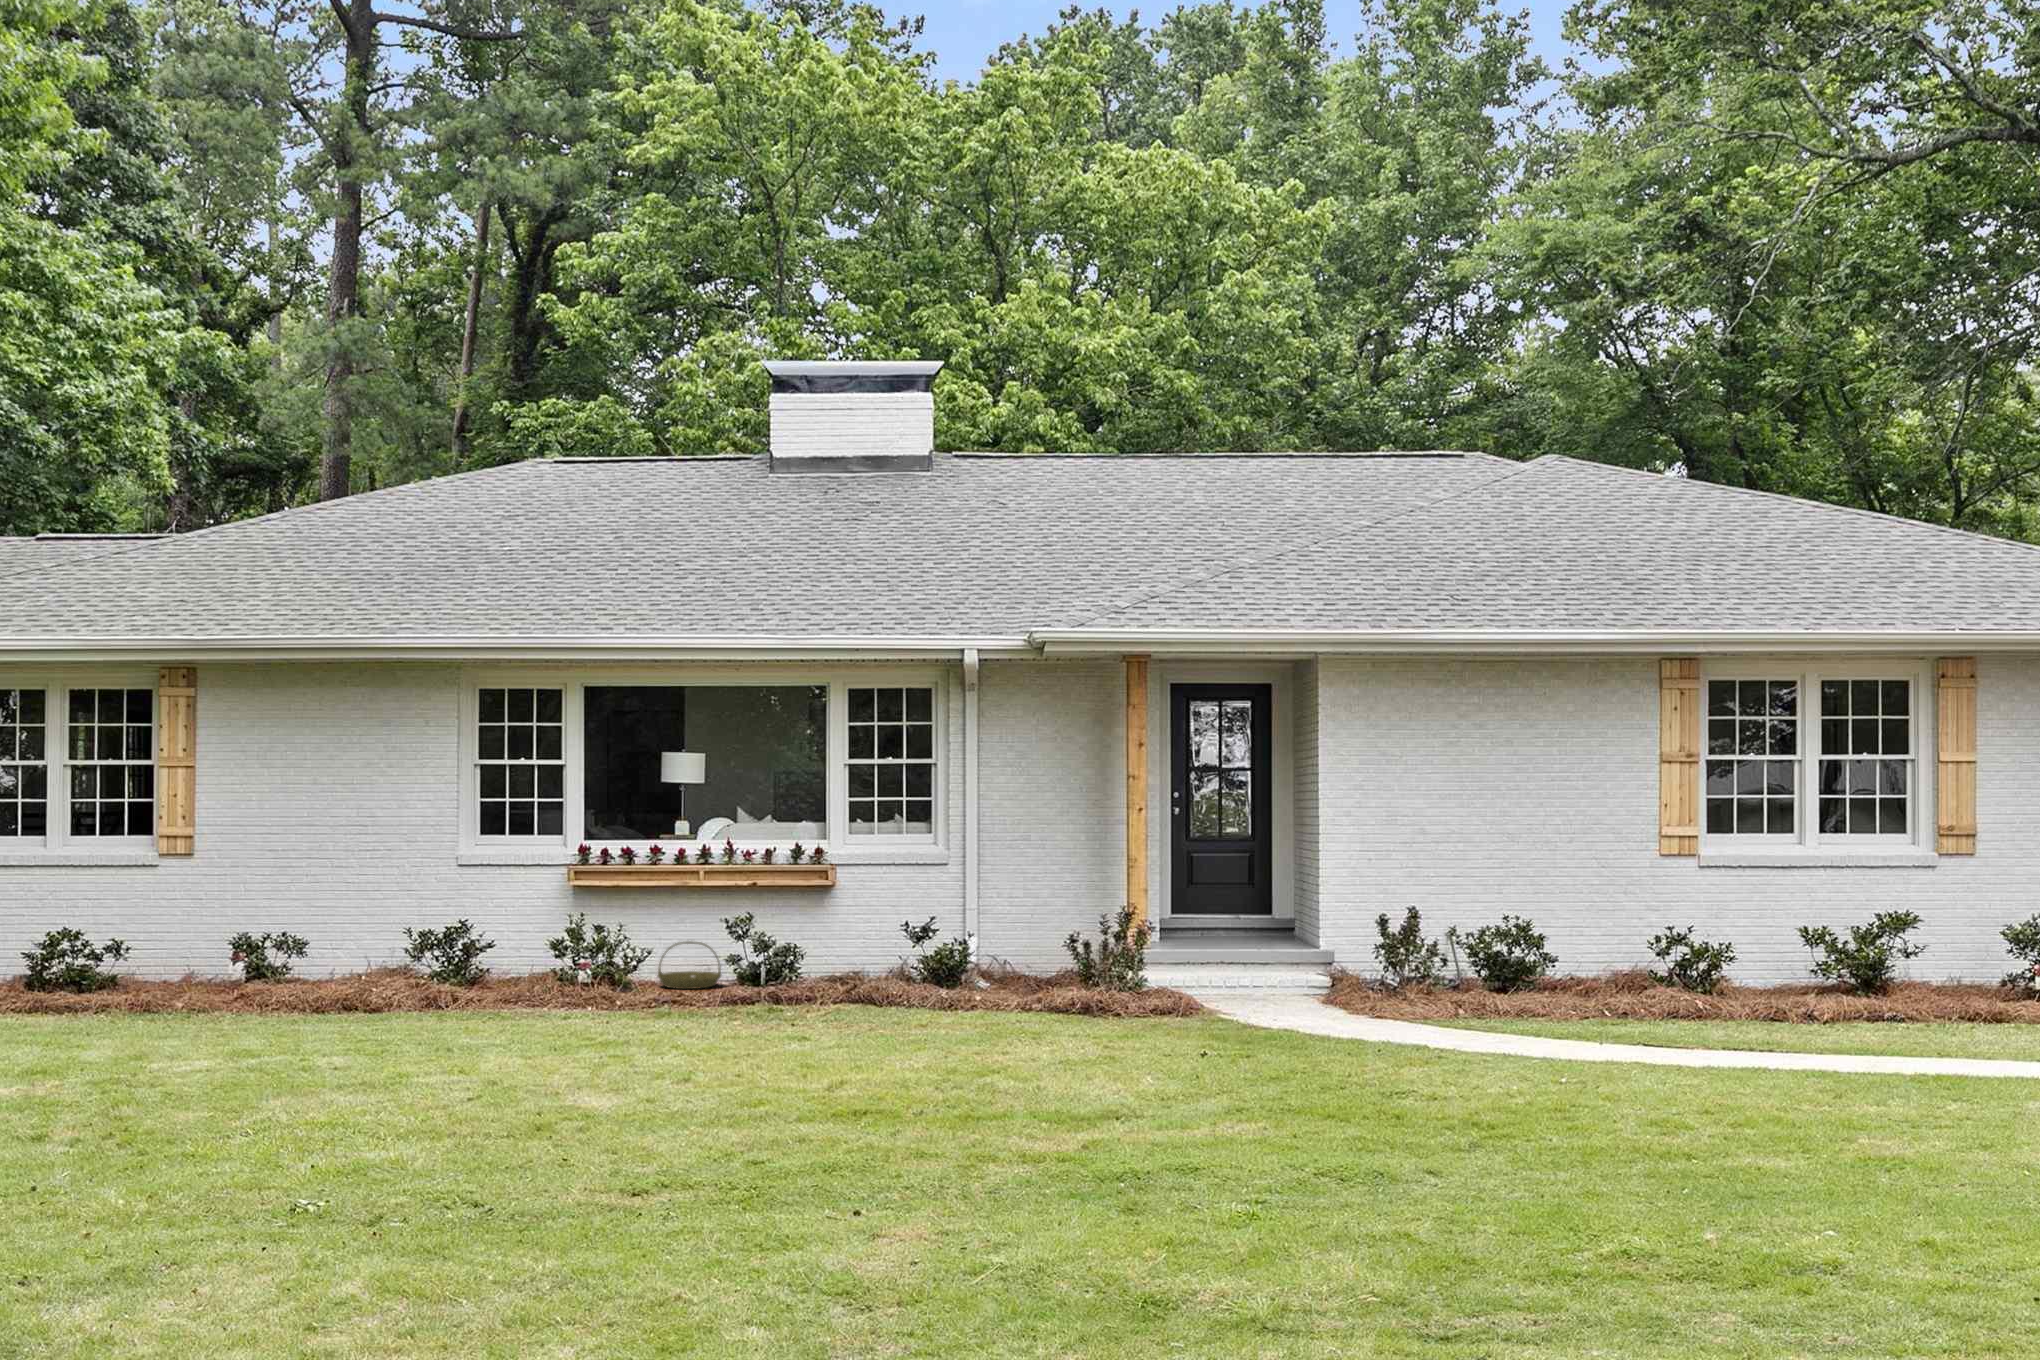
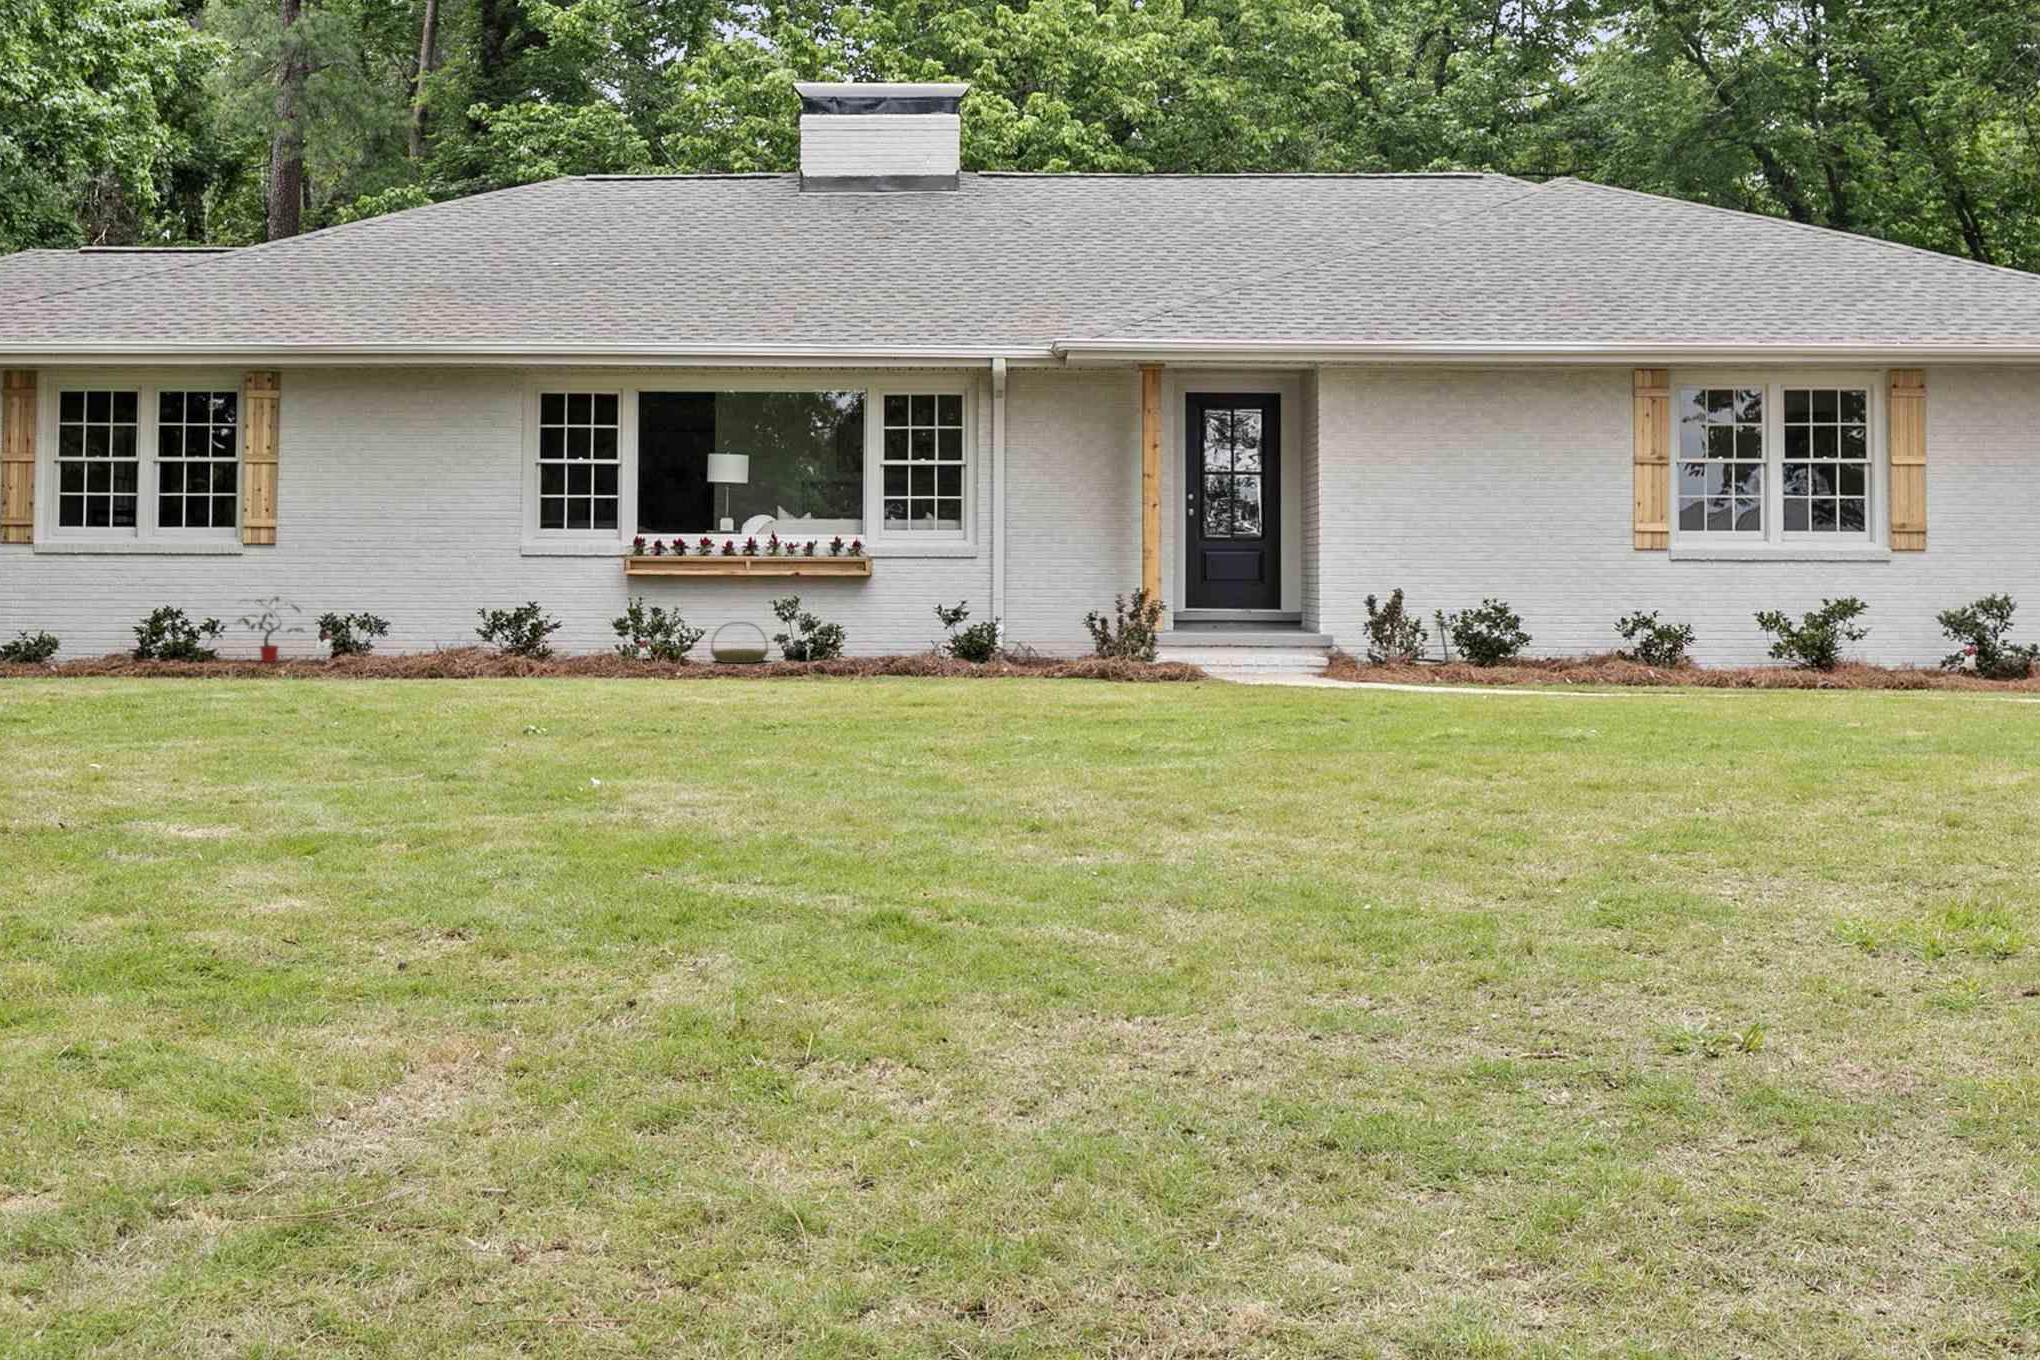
potted plant: none [136,914,224,988] -> present [238,597,304,662]

